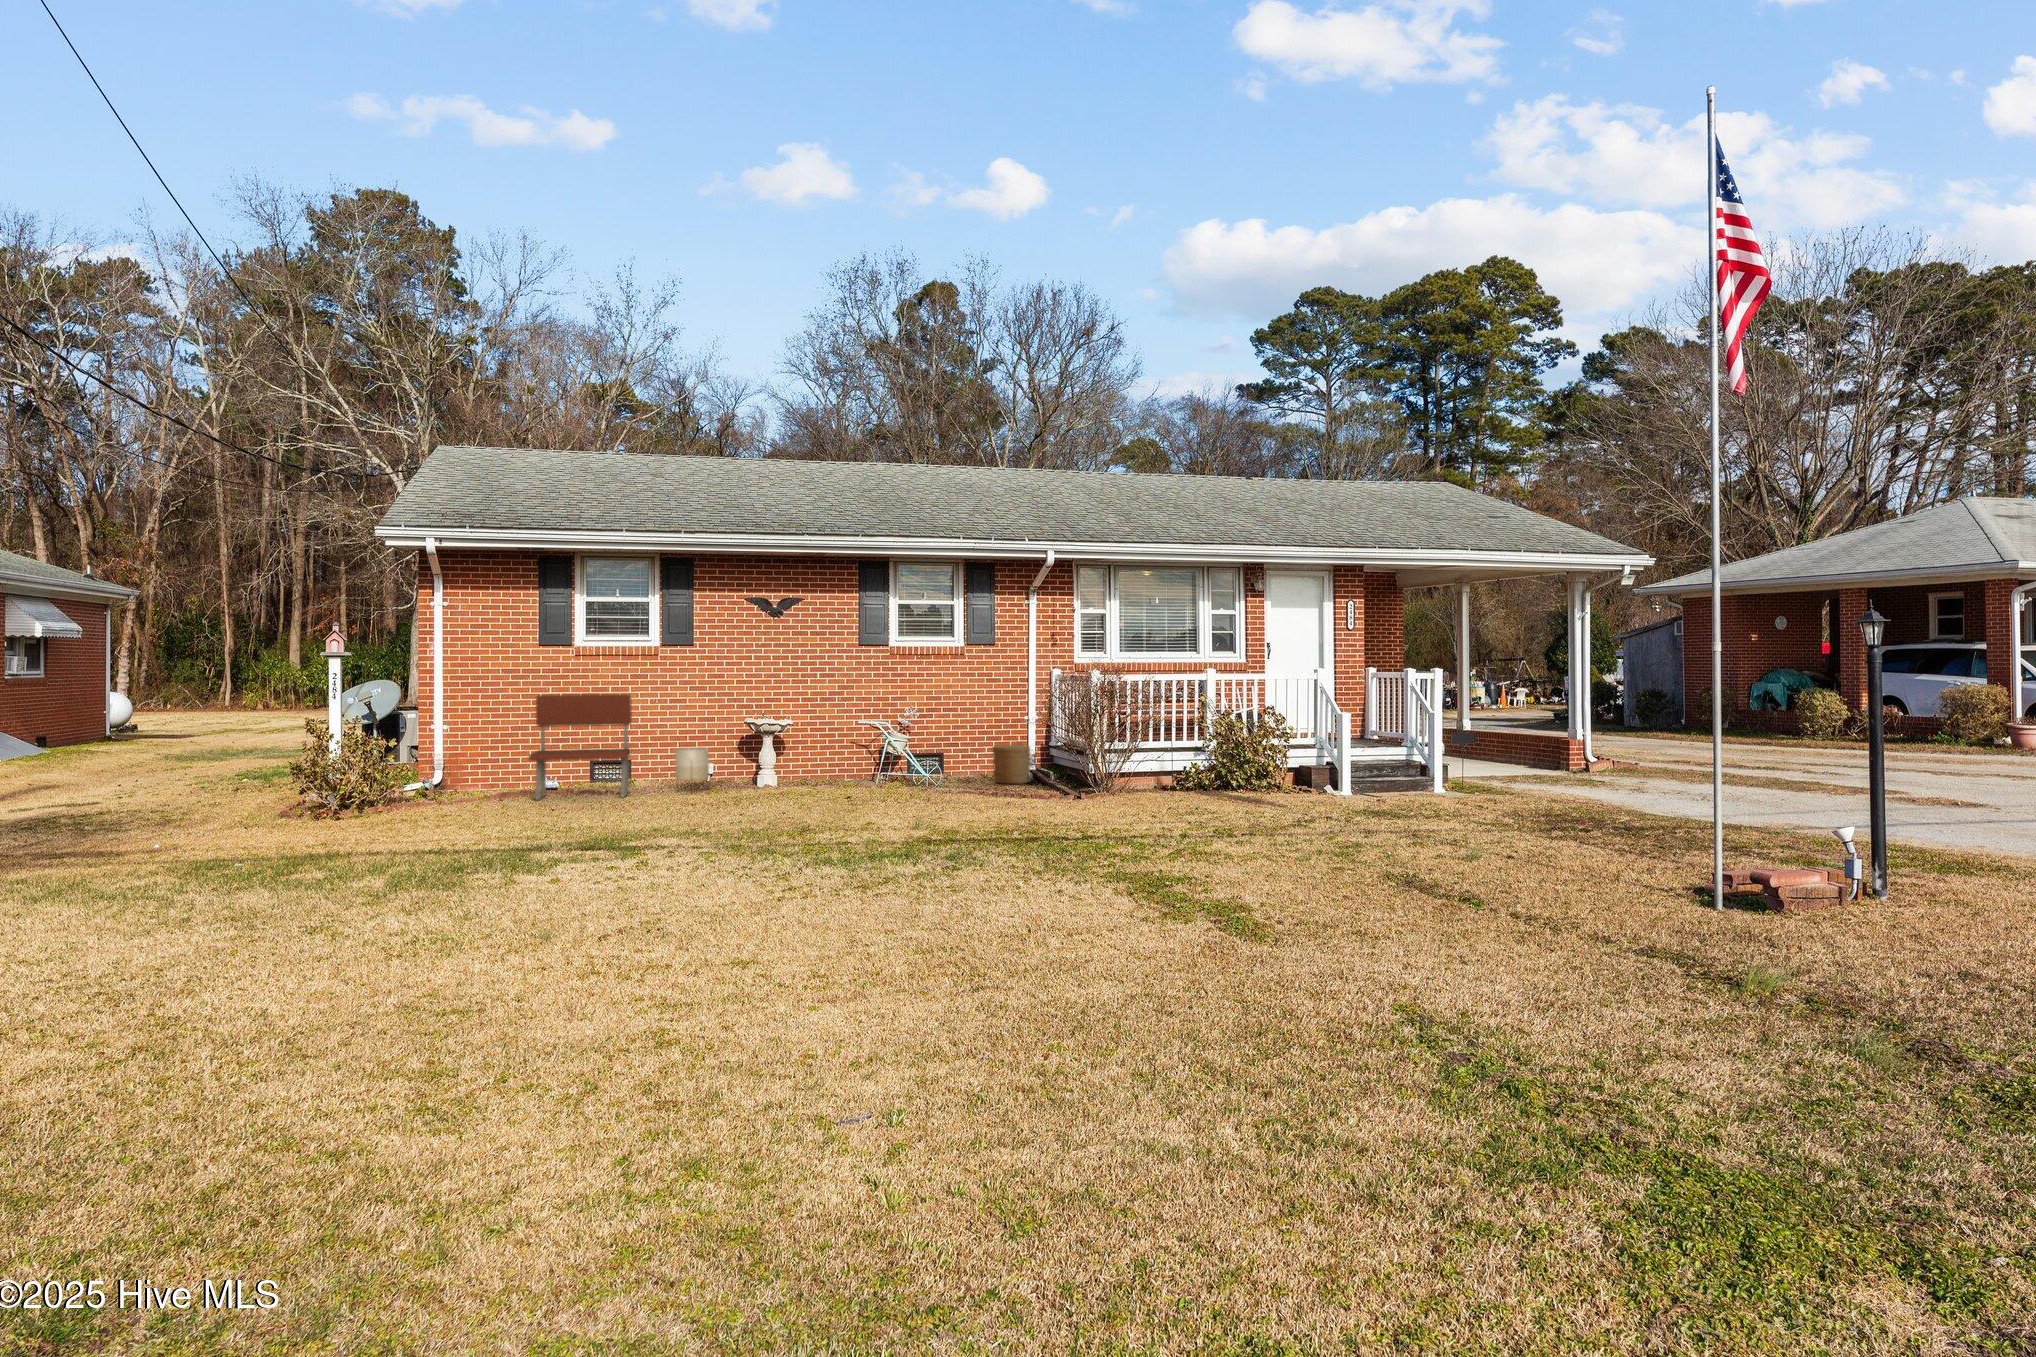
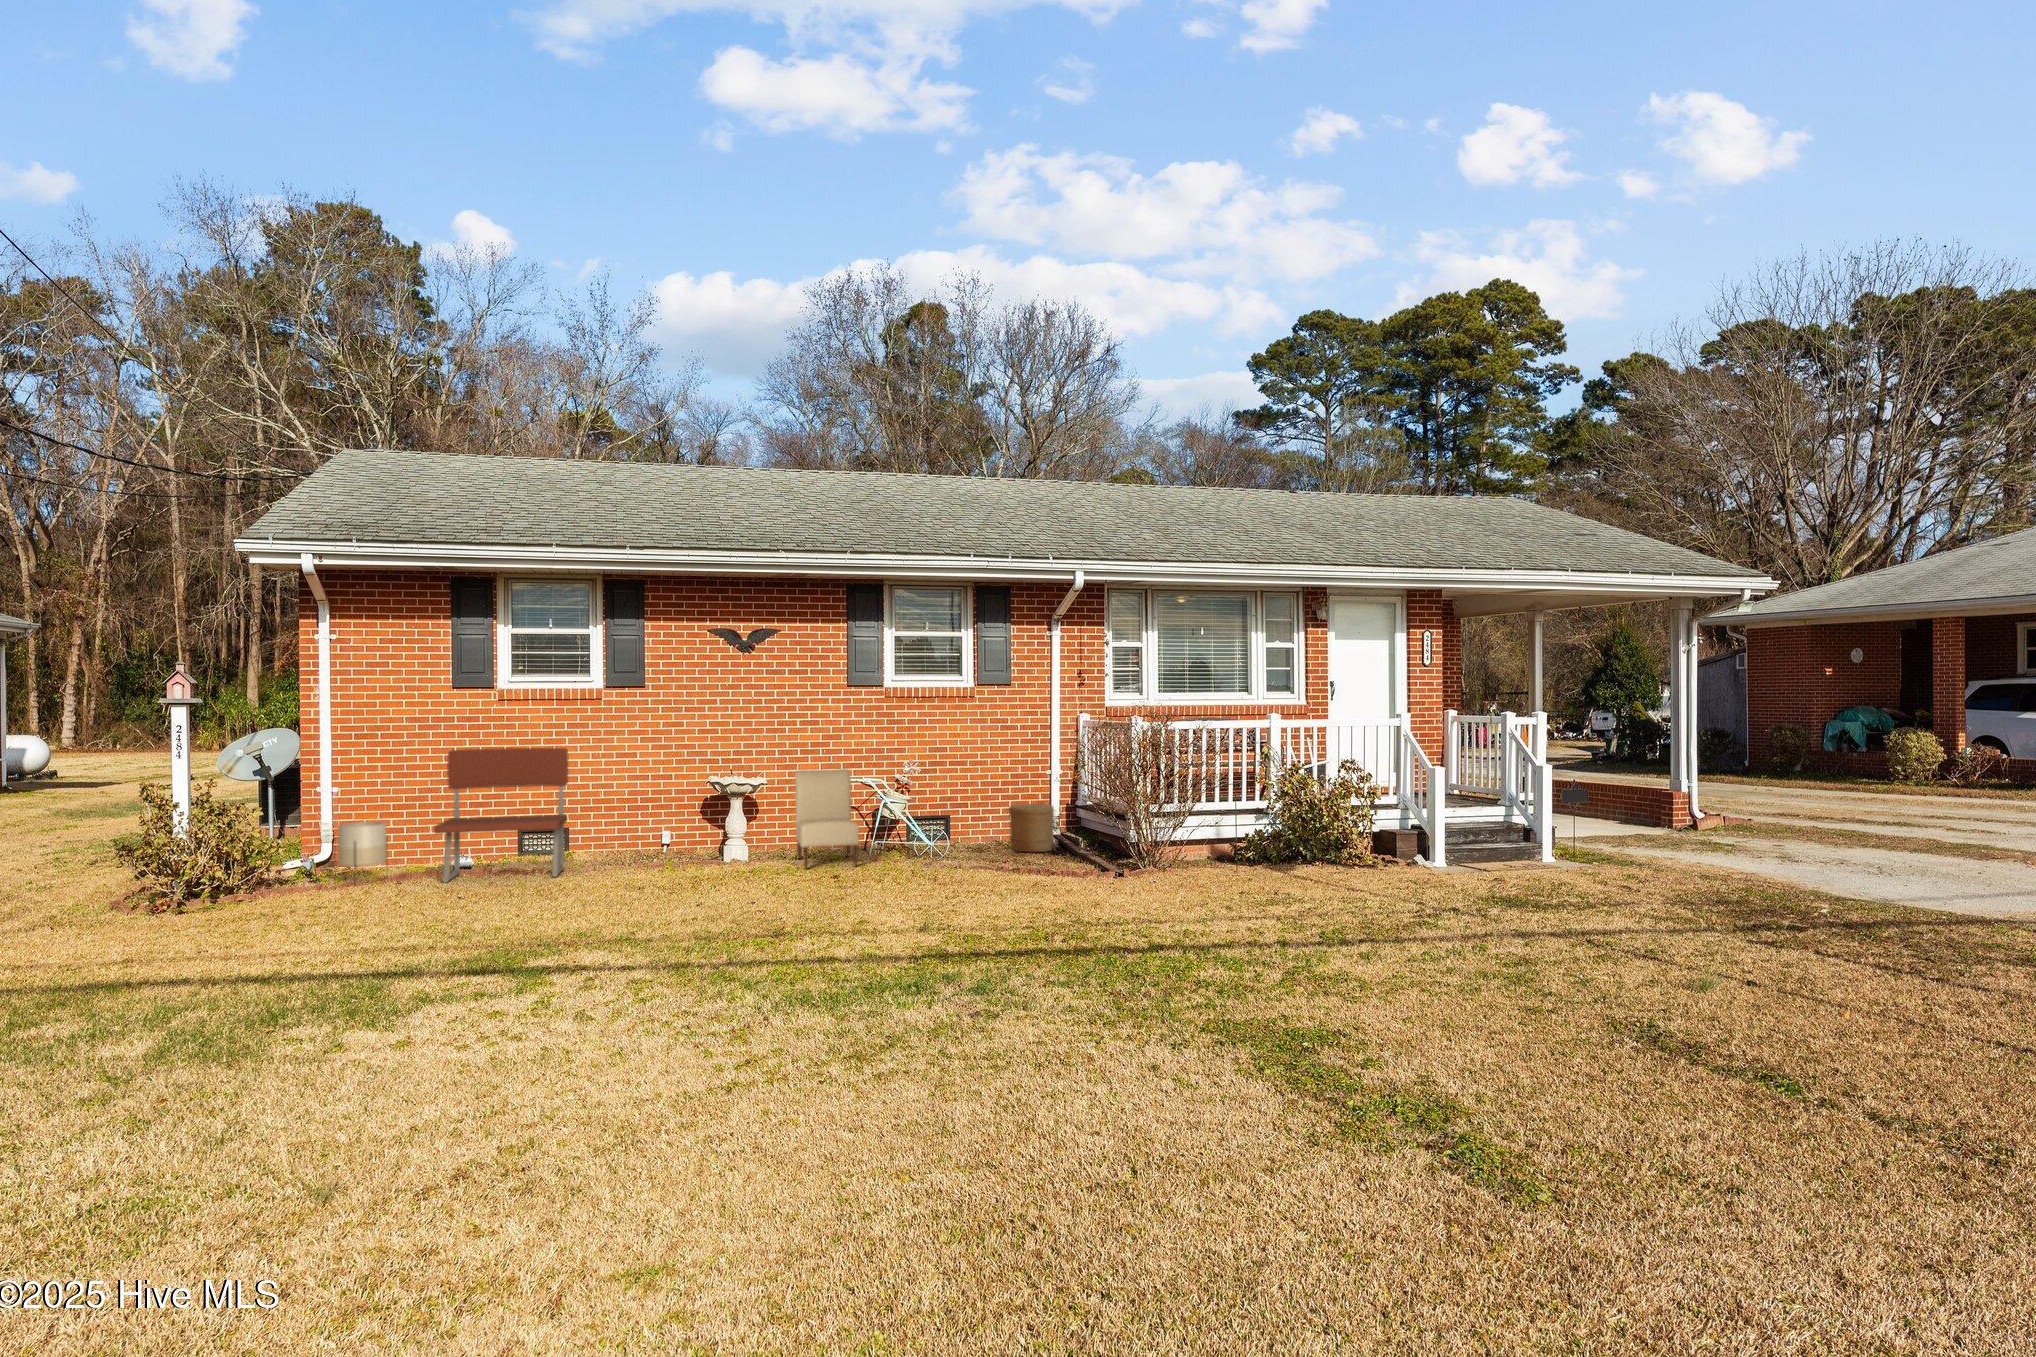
chair: none [815,714,868,794] -> present [795,769,859,869]
planter: present [675,748,709,781] -> present [338,822,387,871]

